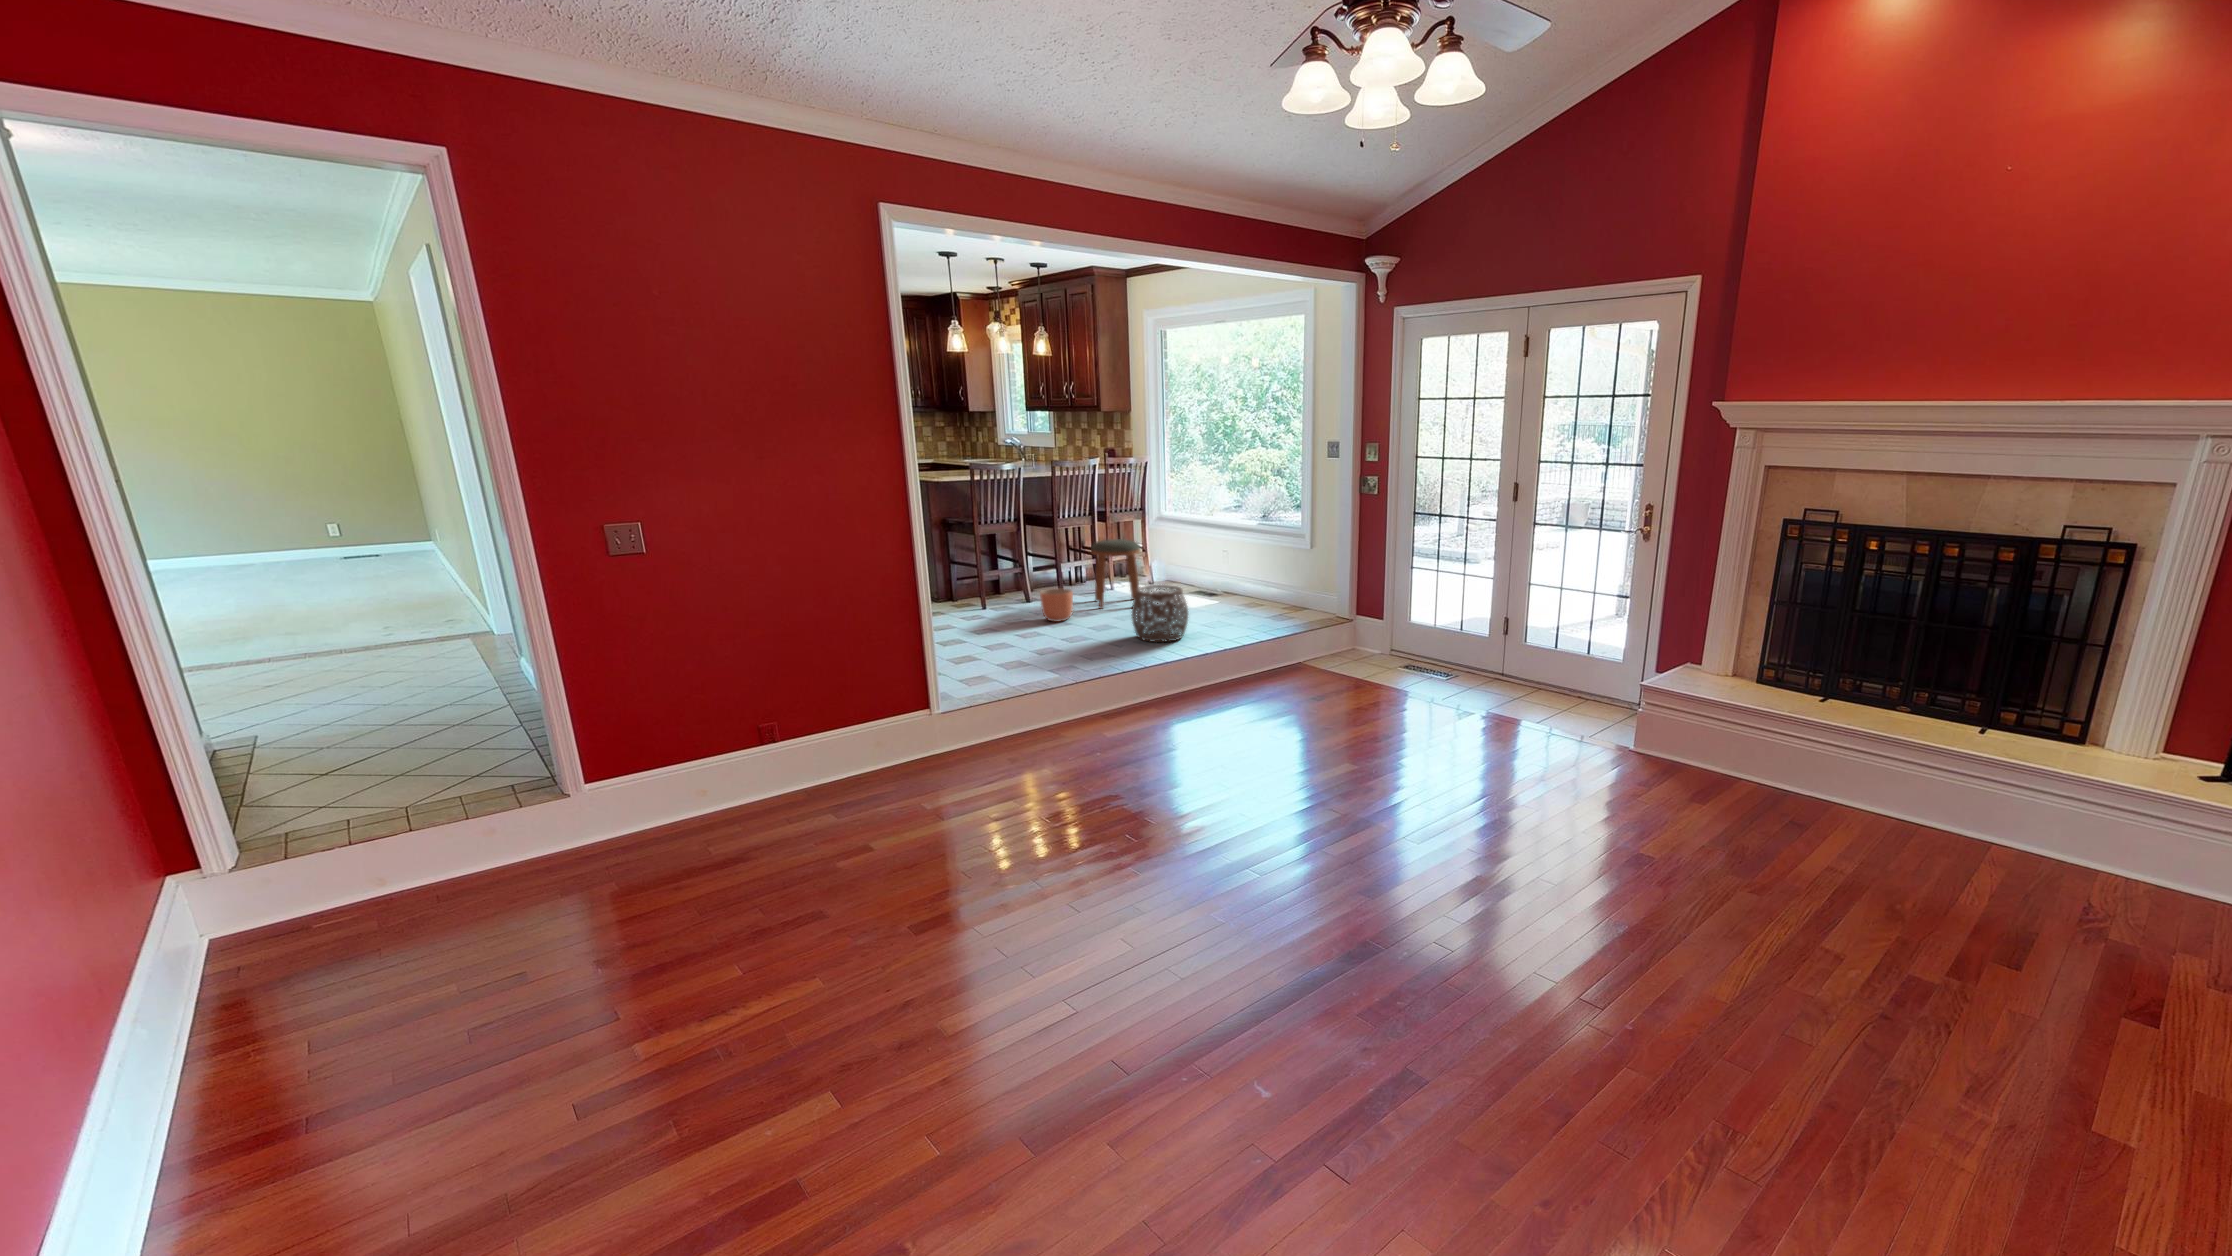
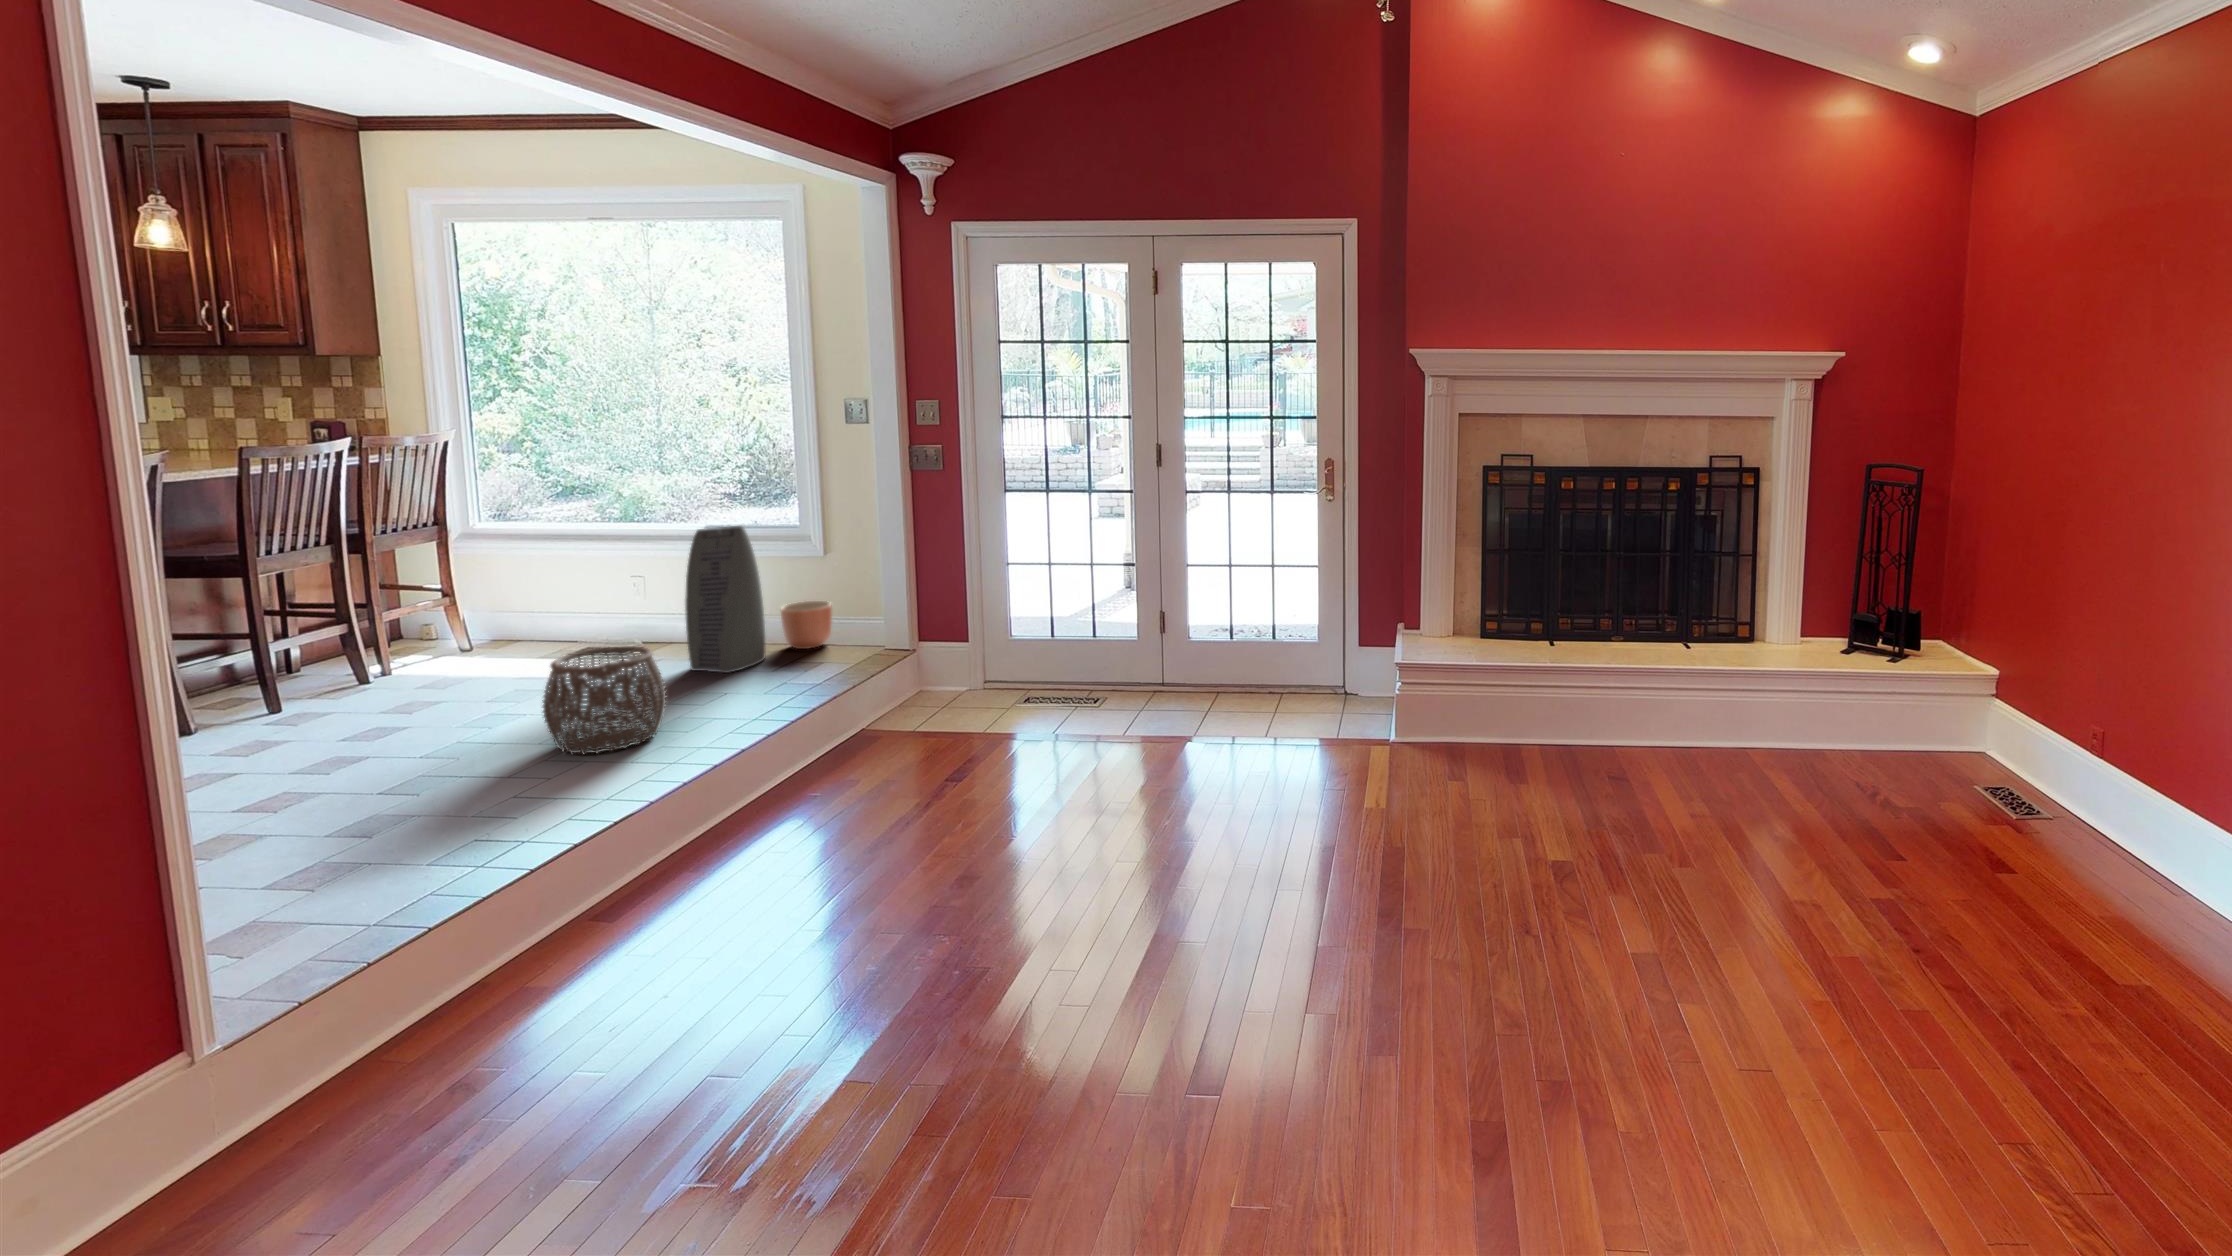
air purifier: none [1228,524,1272,616] -> present [685,526,766,673]
stool: present [1091,539,1140,609] -> none [367,578,501,714]
planter: present [1040,588,1073,622] -> present [781,601,832,649]

